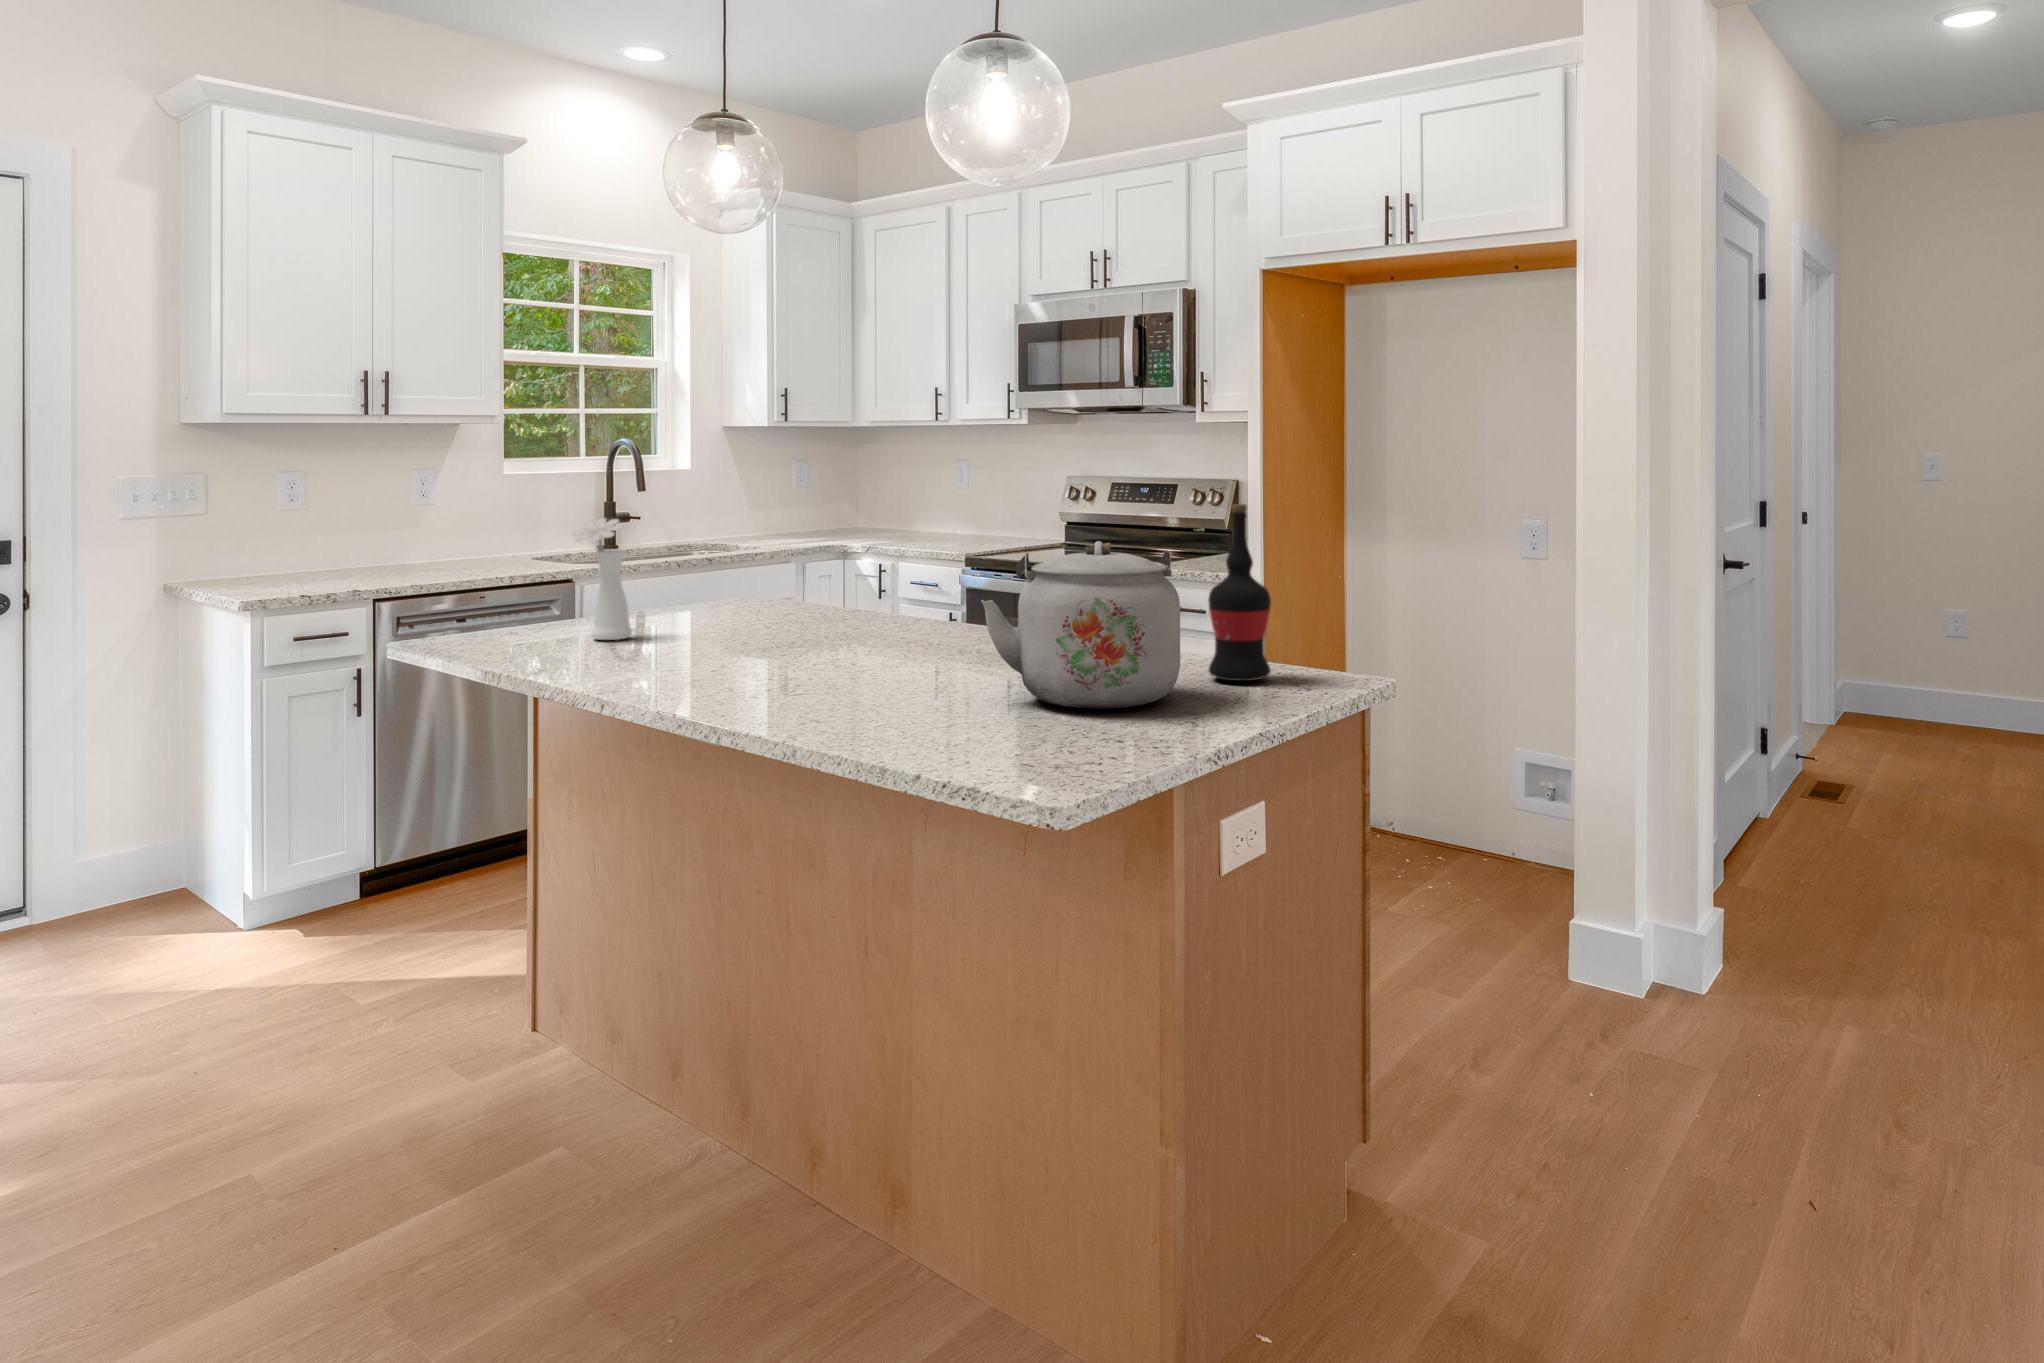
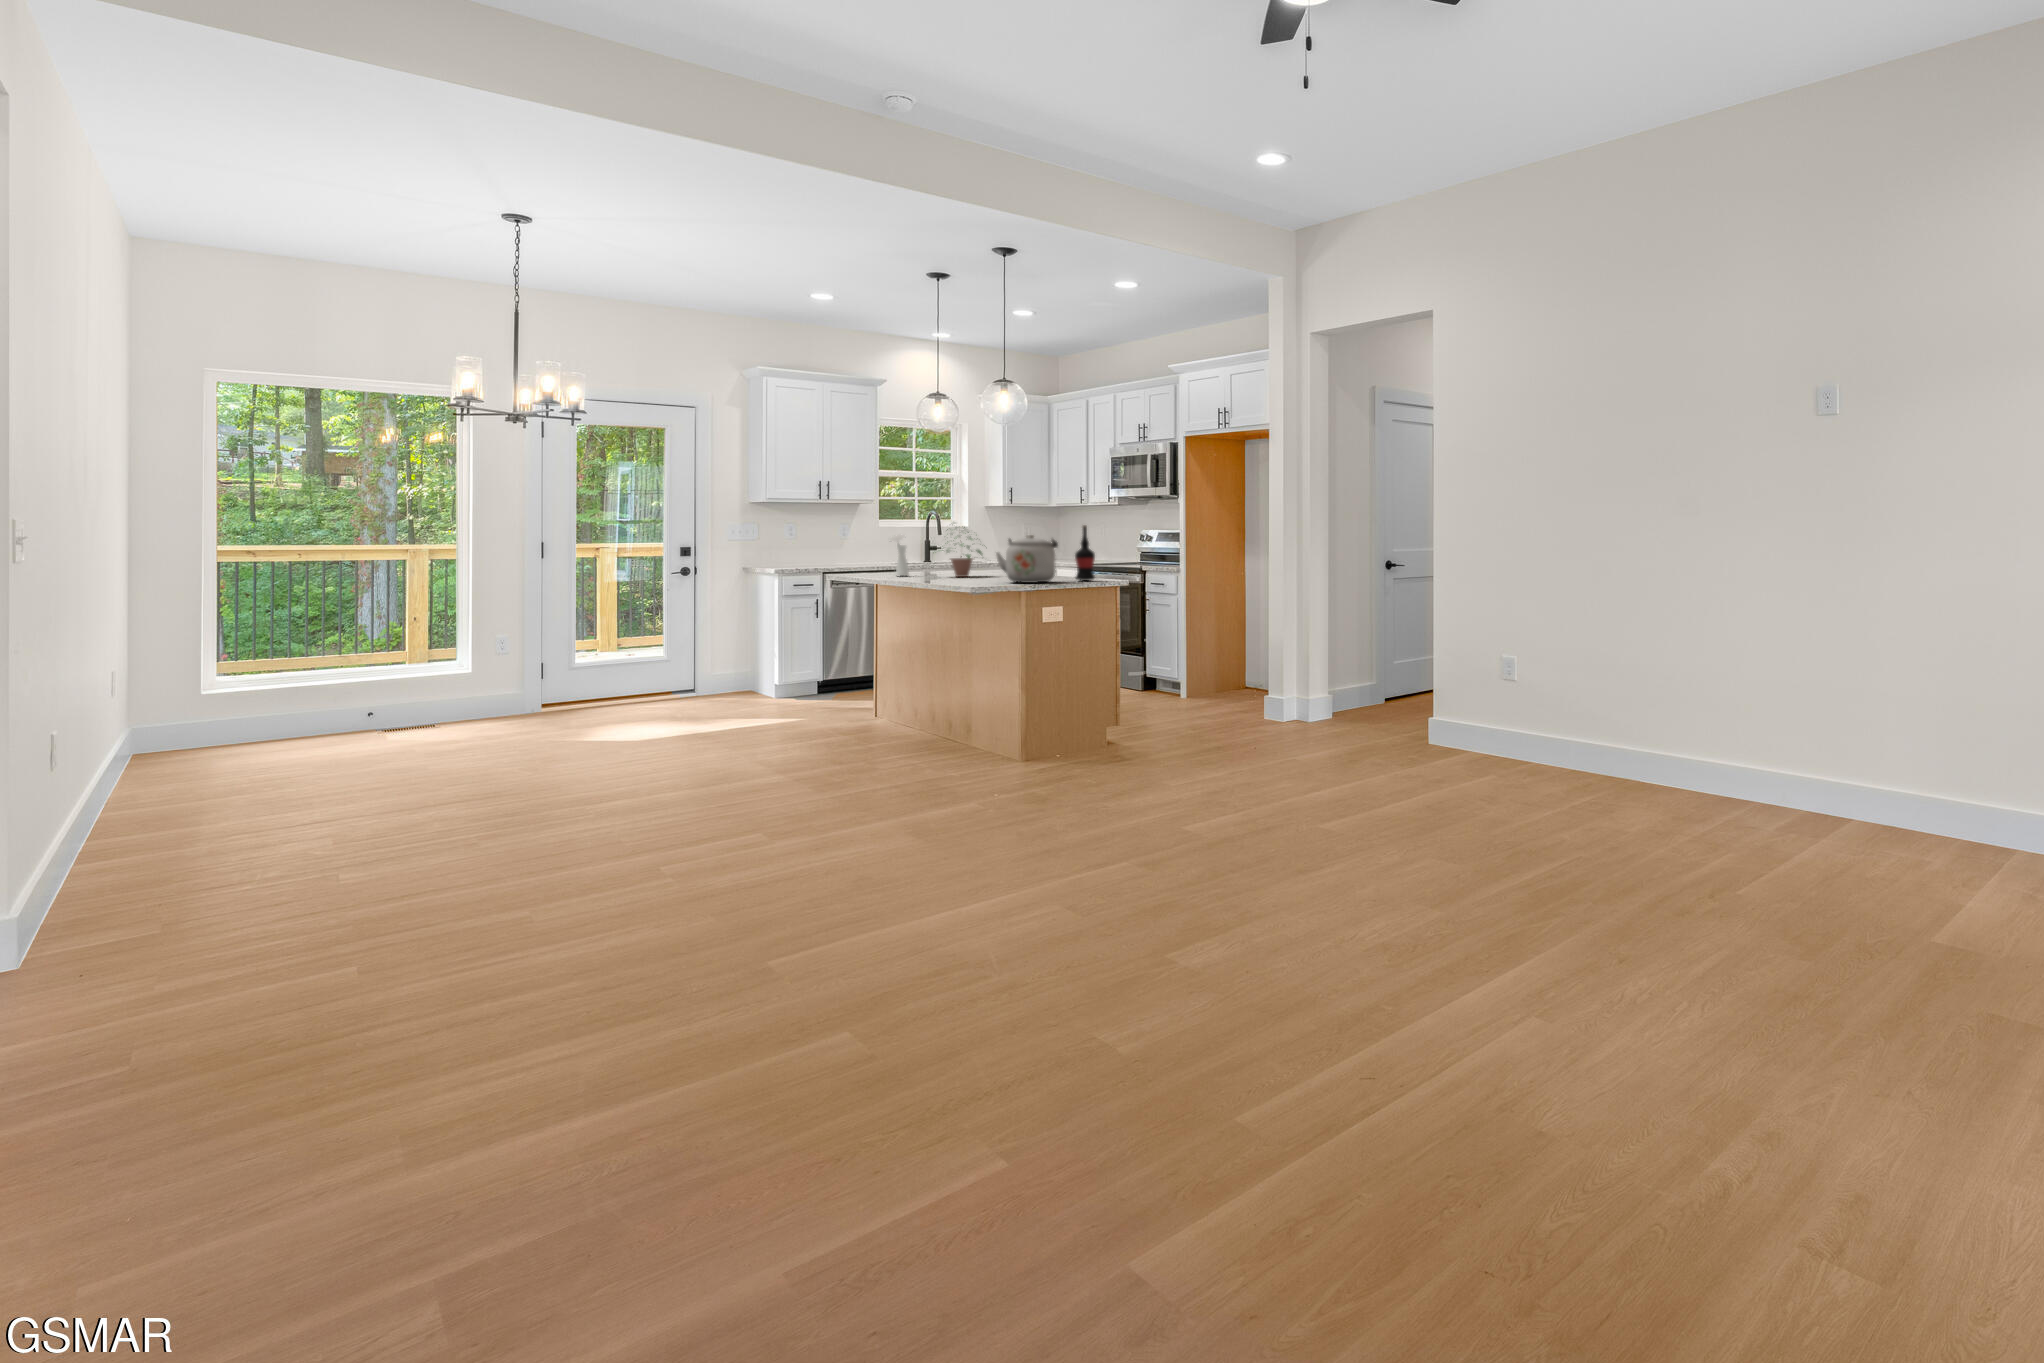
potted plant: none [713,484,877,645] -> present [946,527,982,577]

